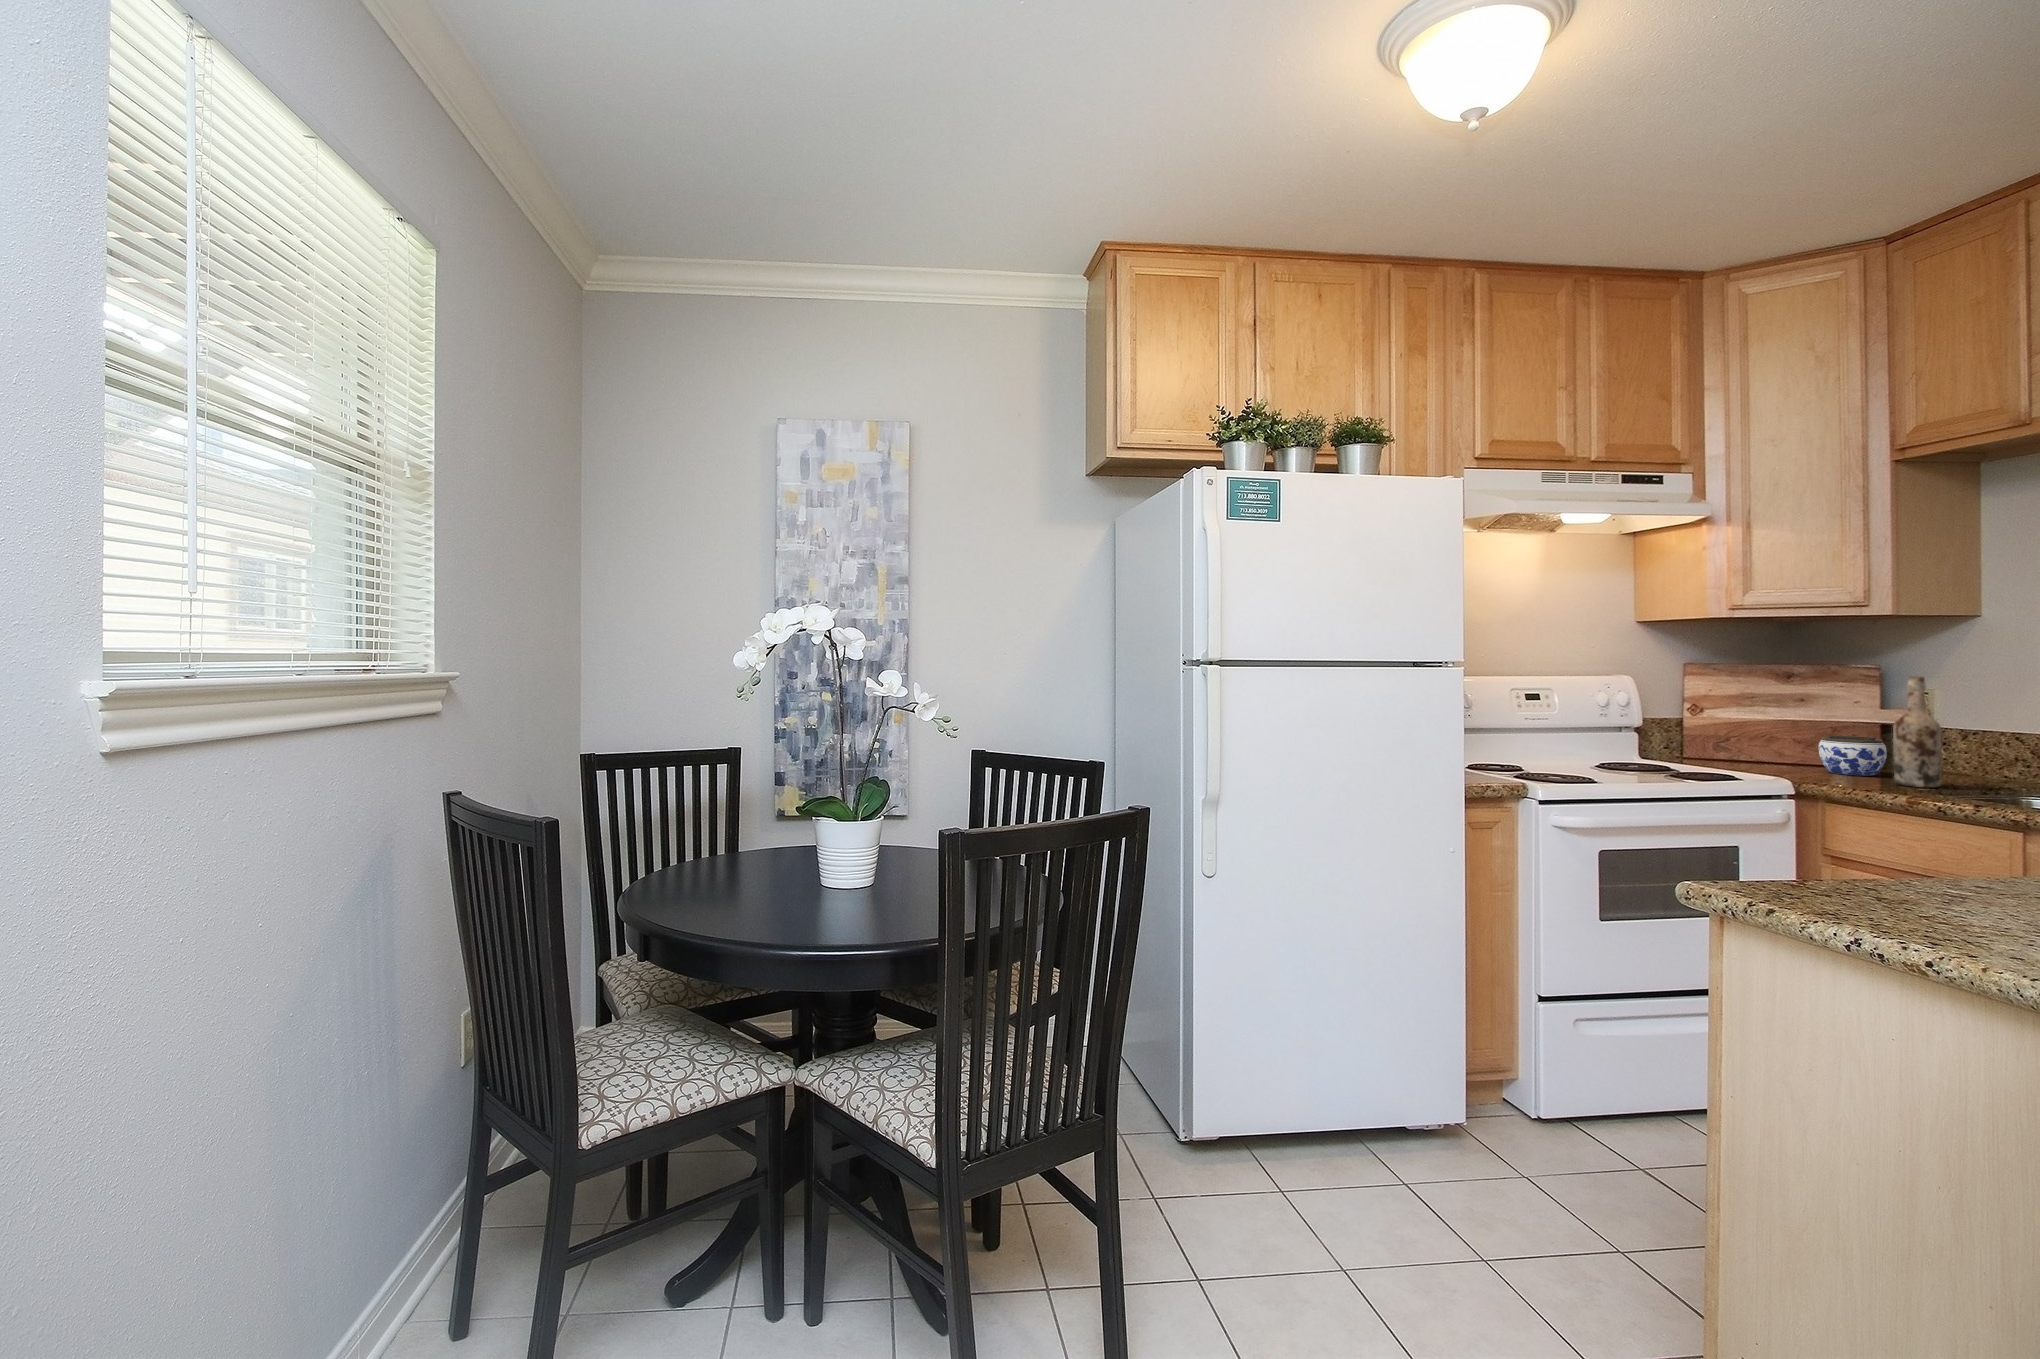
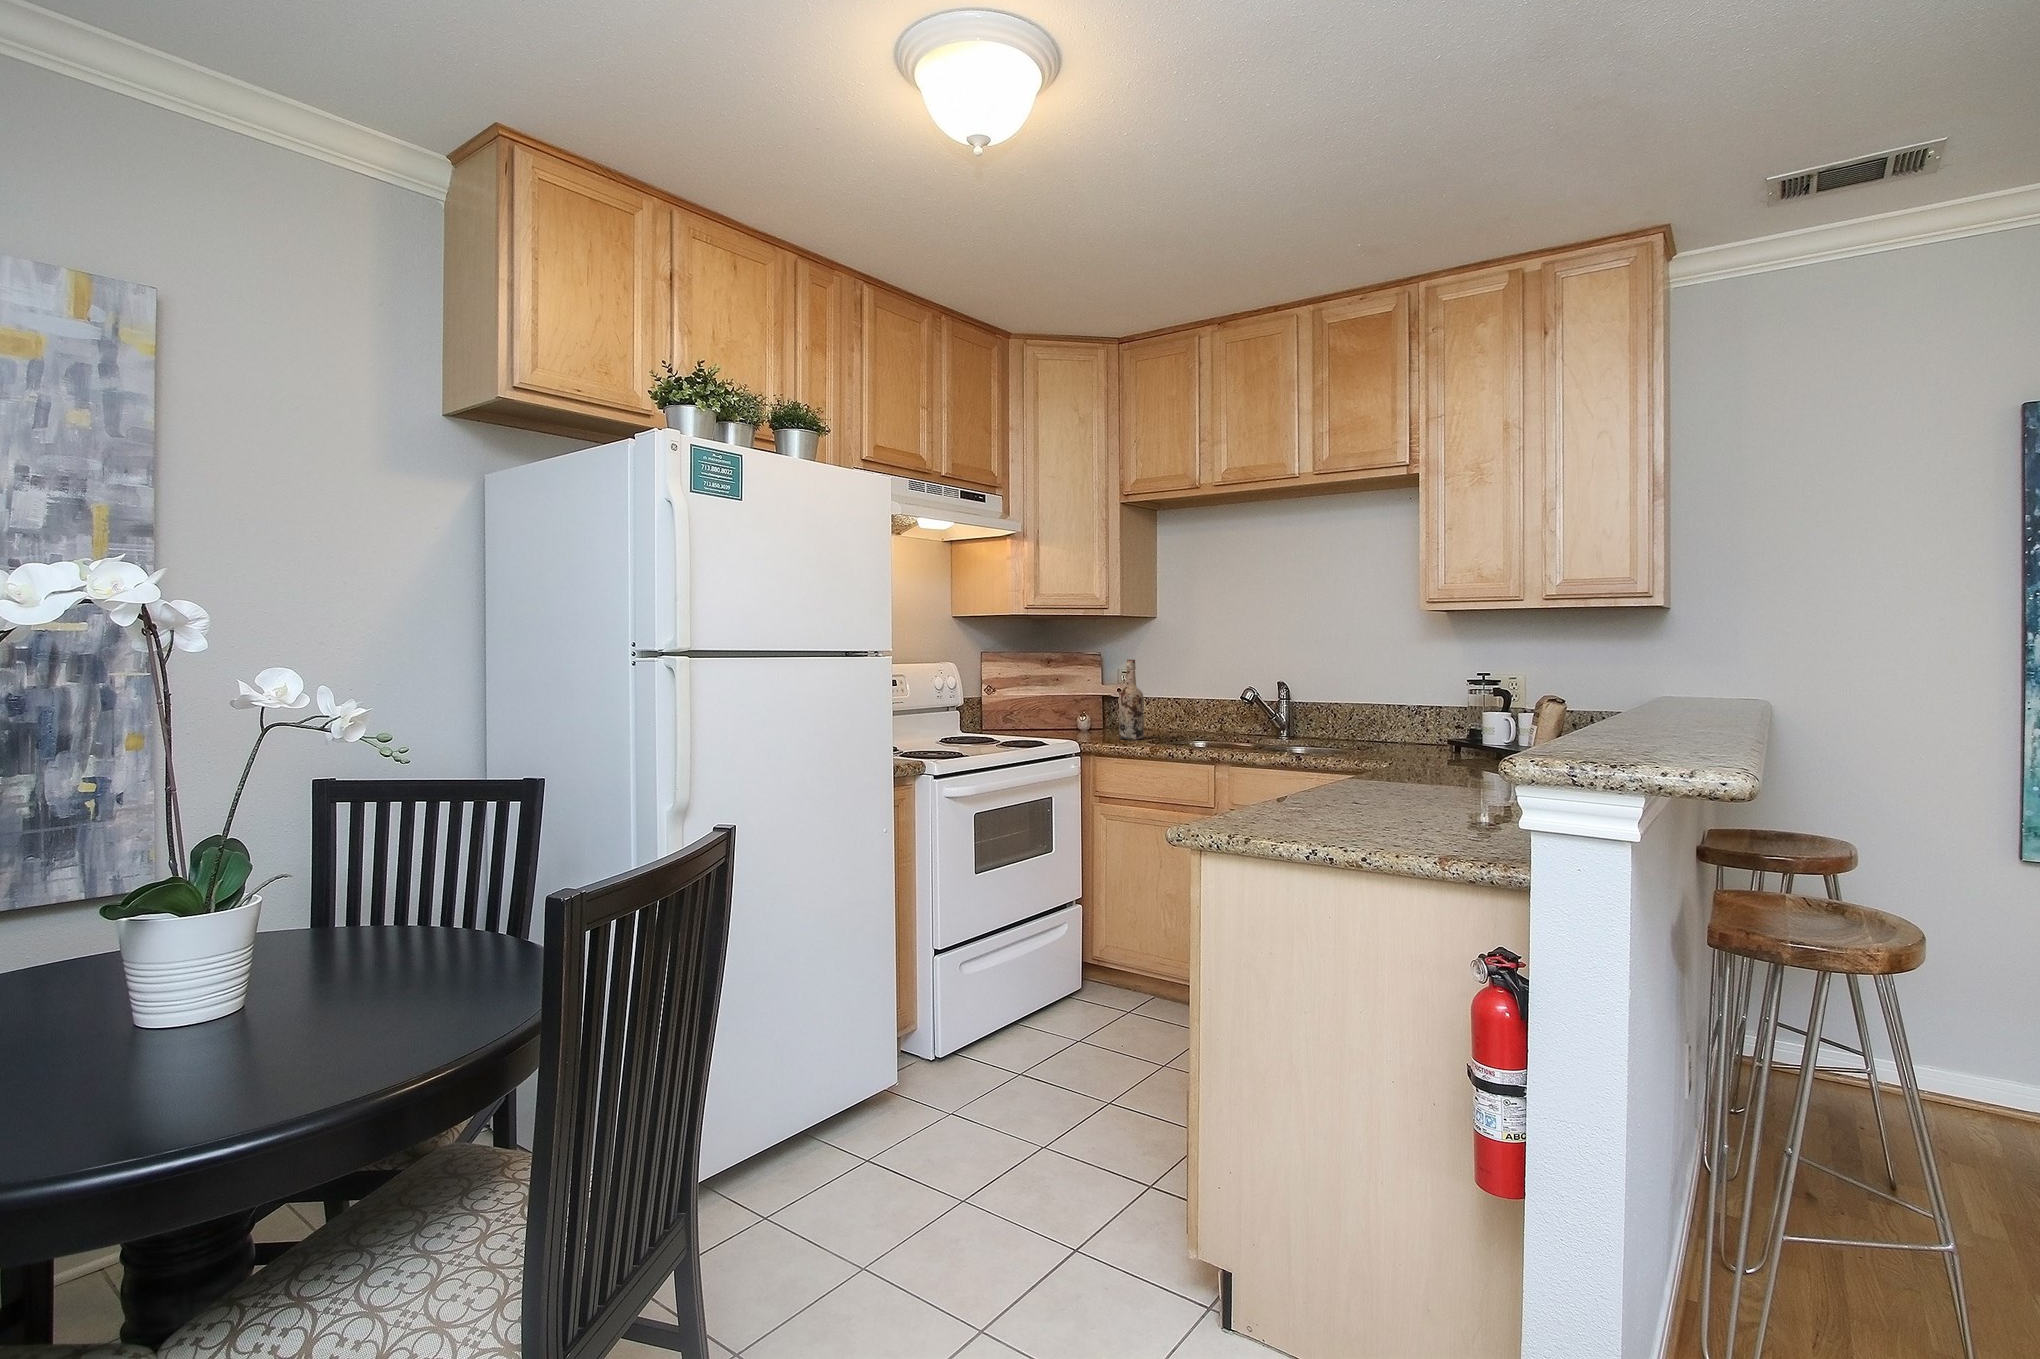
jar: present [1818,735,1887,776] -> none [1073,706,1110,735]

